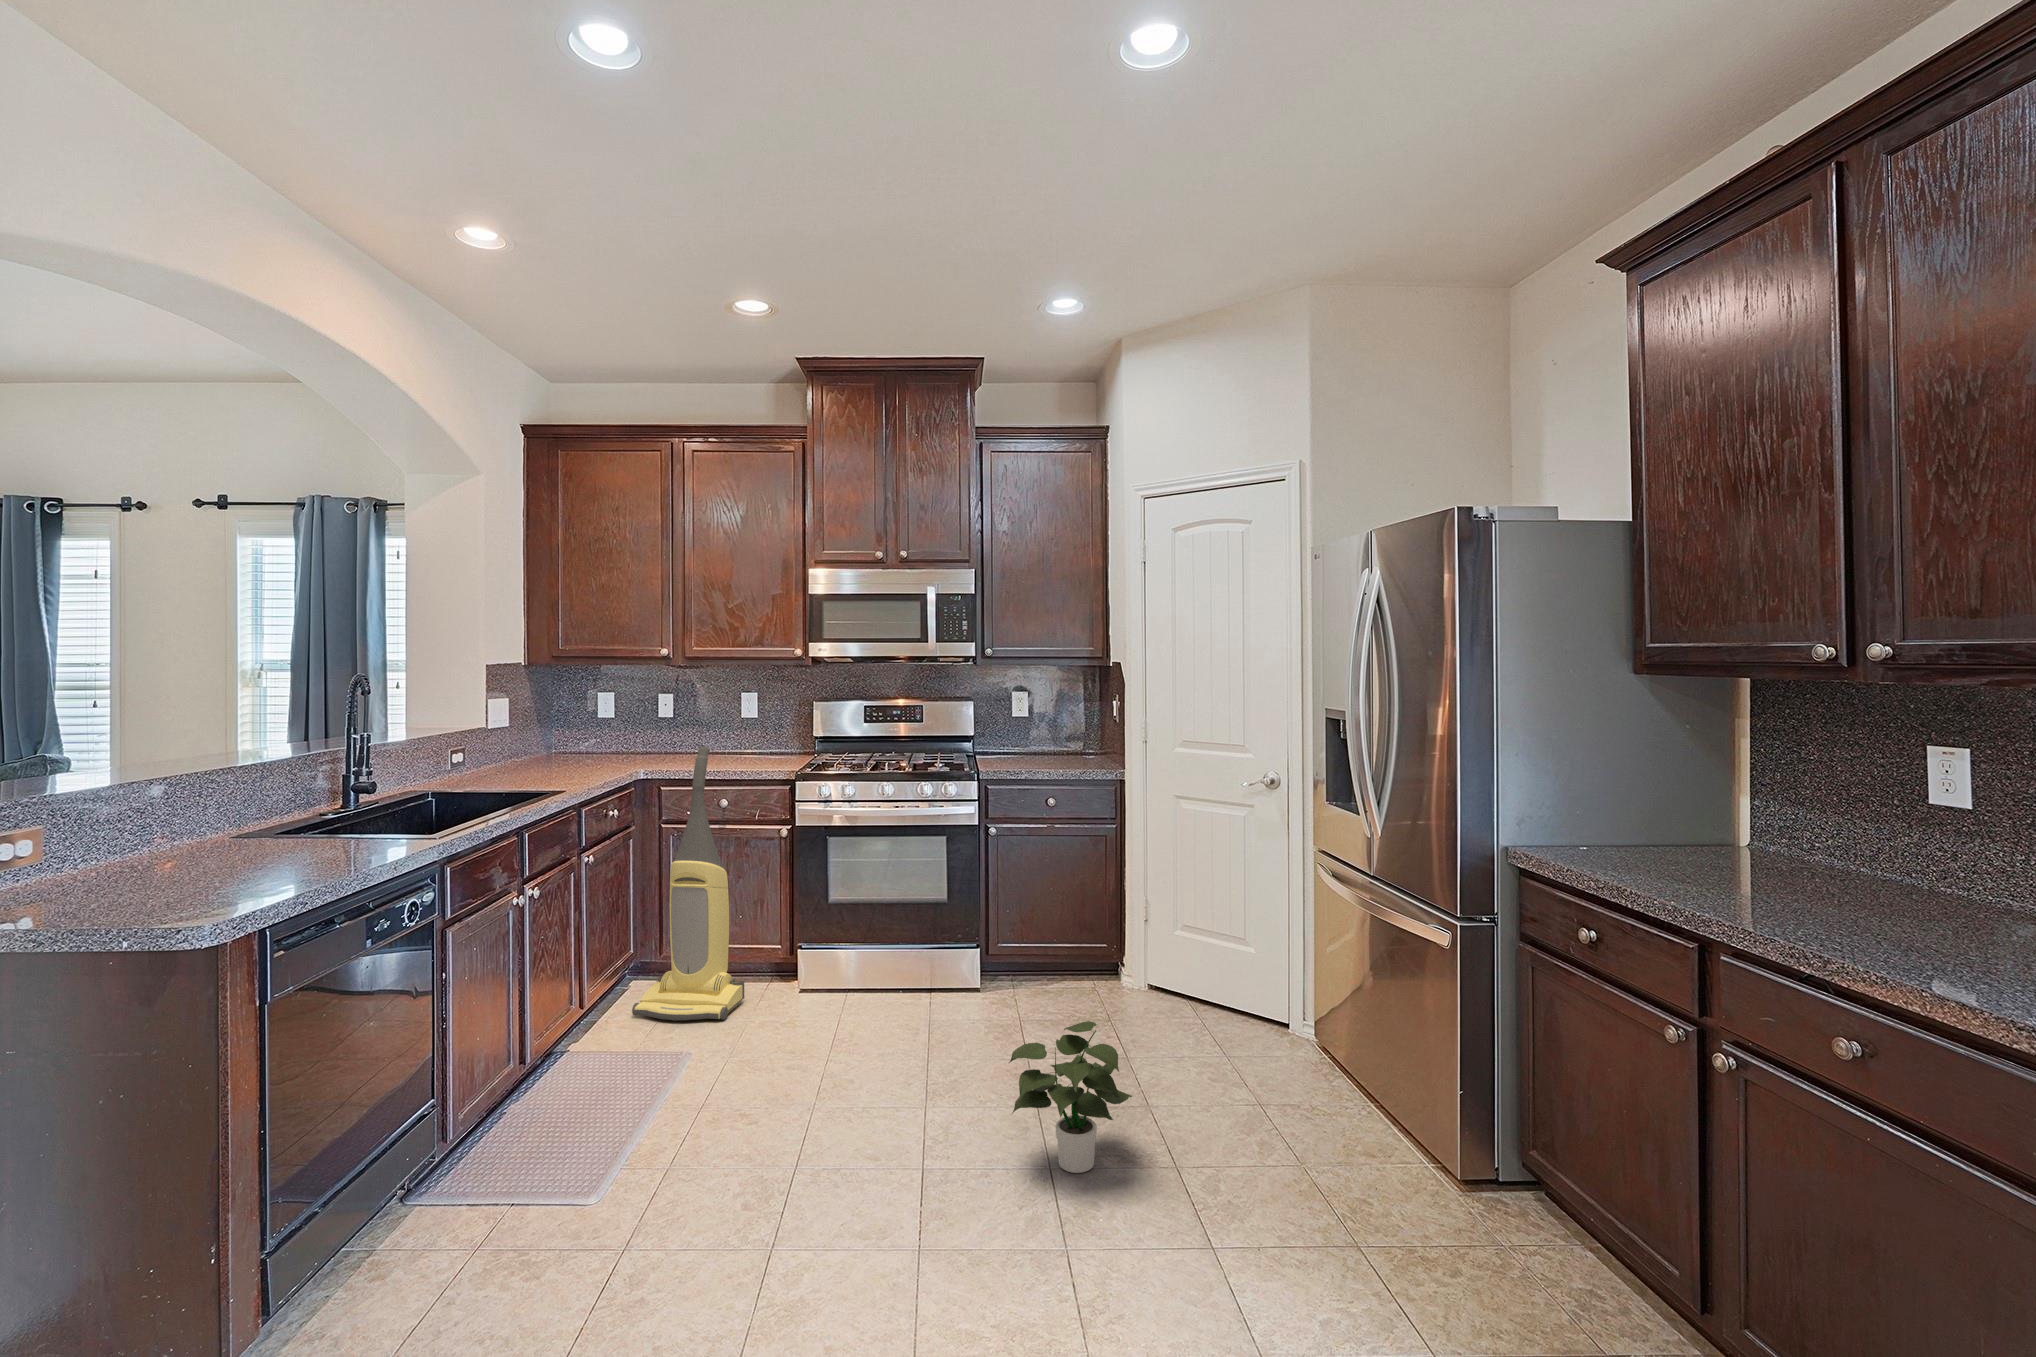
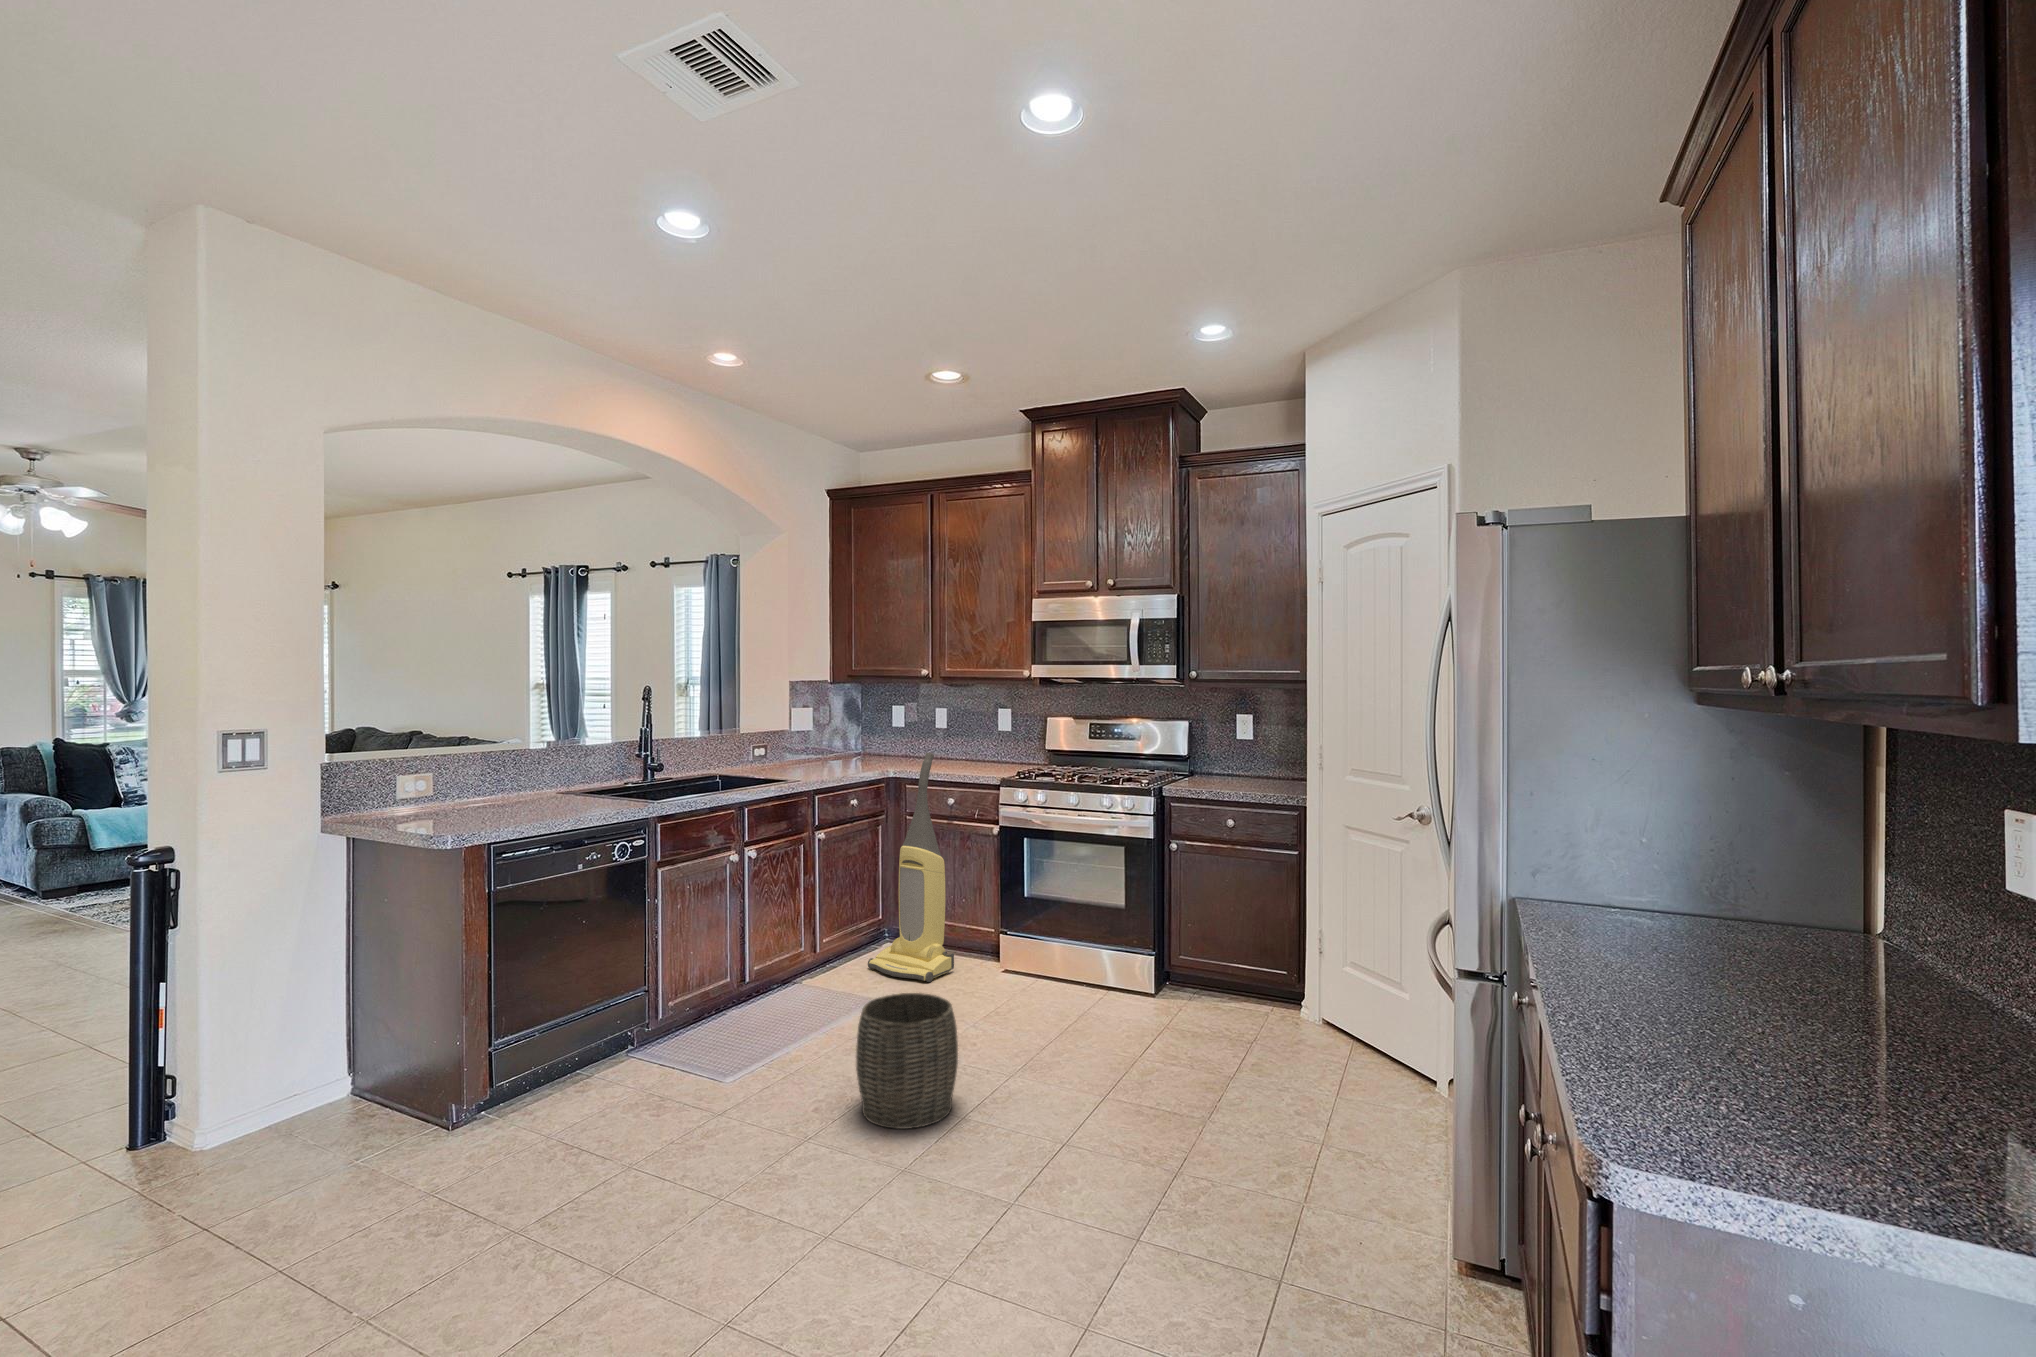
potted plant: present [1009,1021,1132,1173] -> none [1056,1019,1173,1151]
woven basket: none [753,1039,881,1219] -> present [856,993,958,1129]

